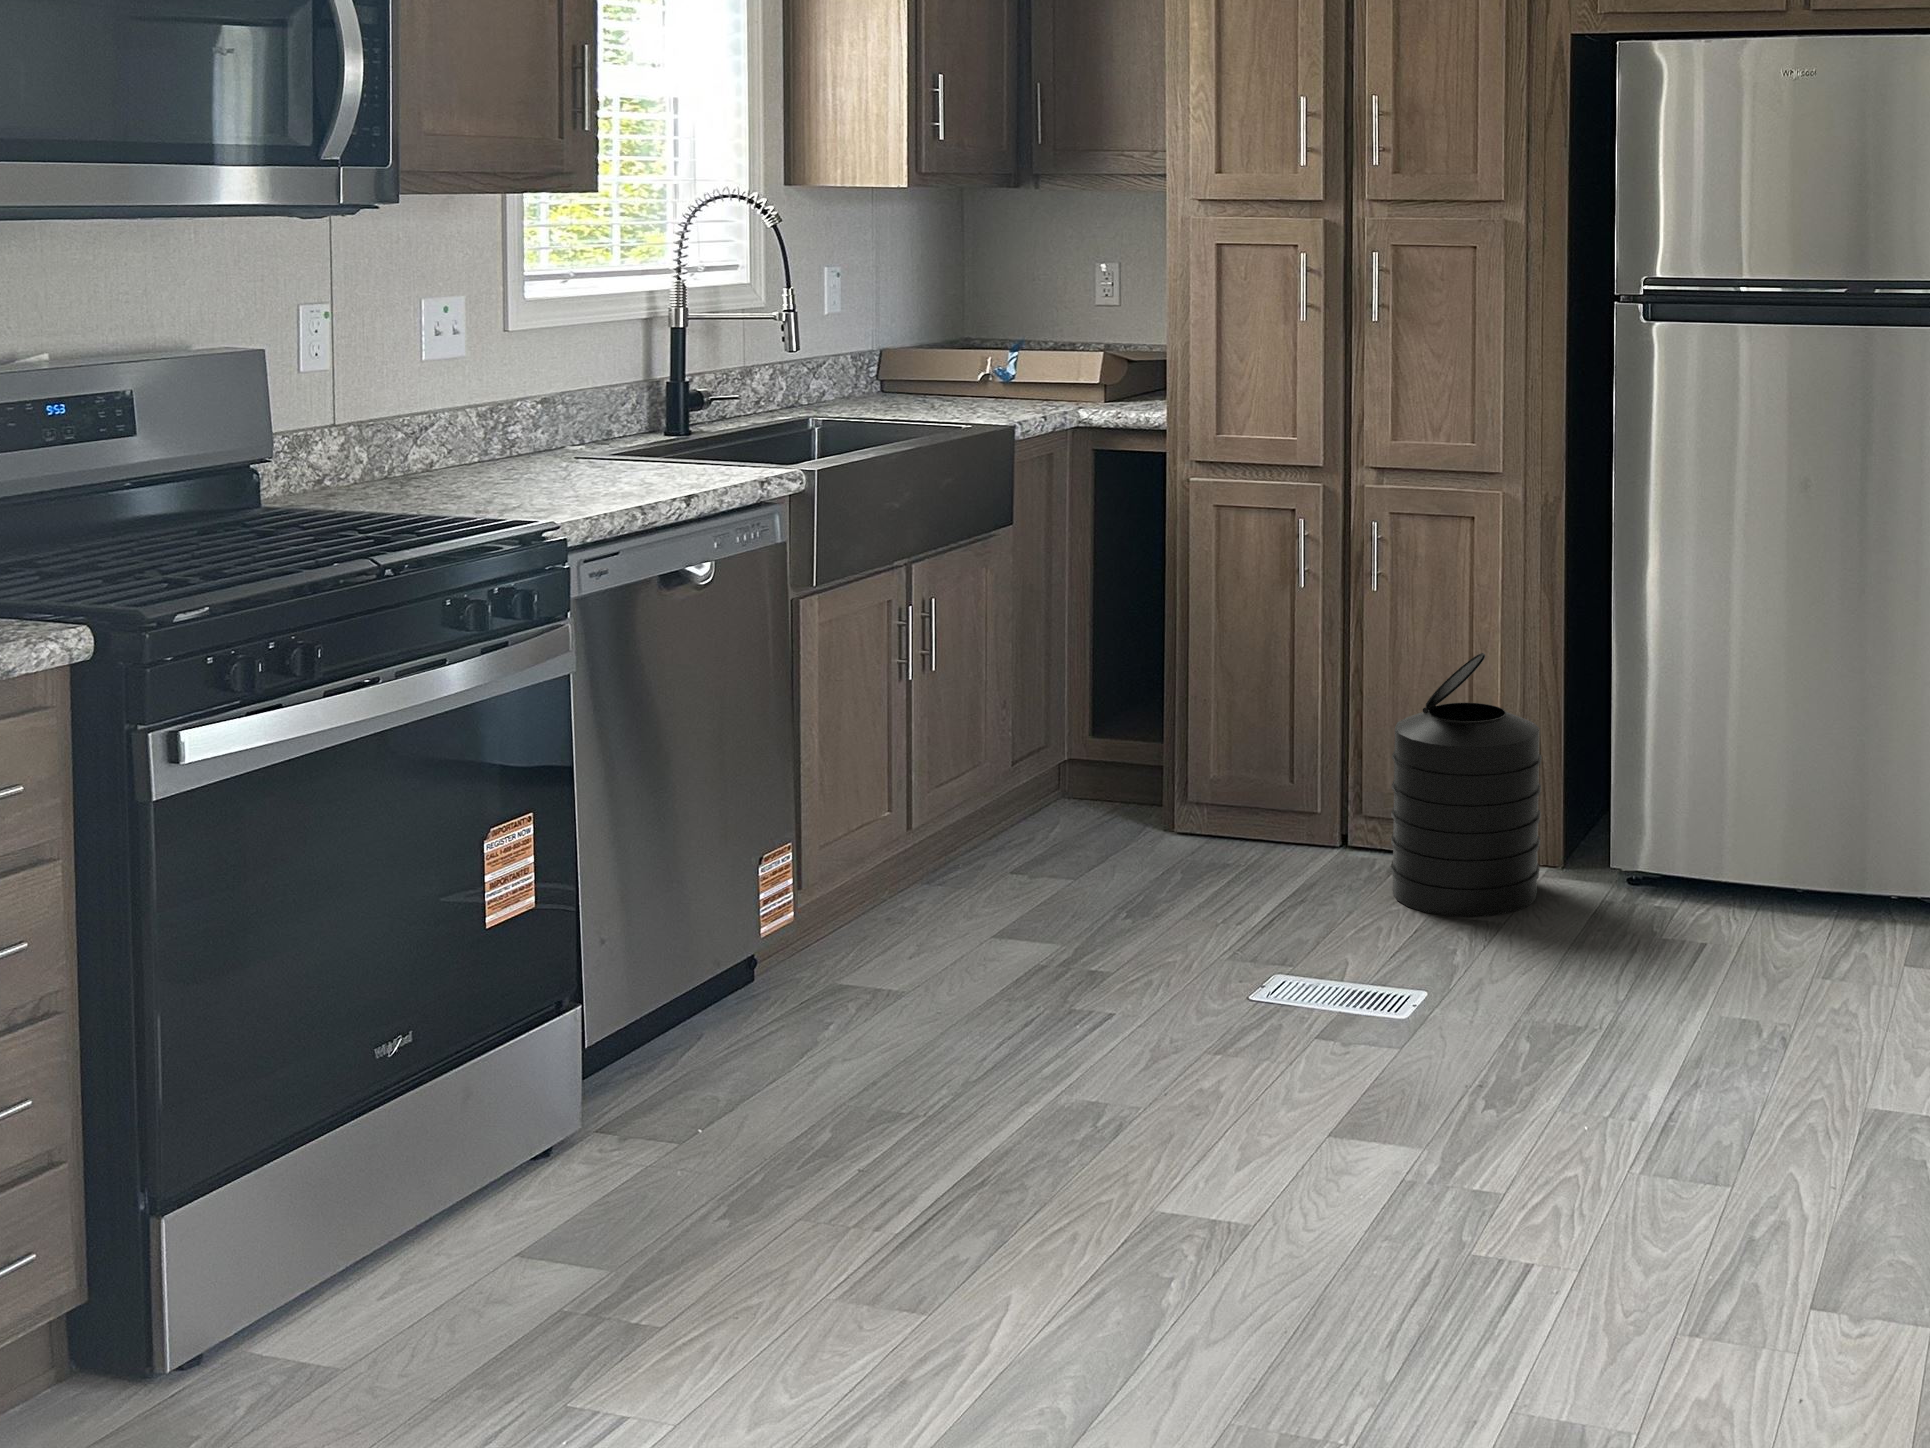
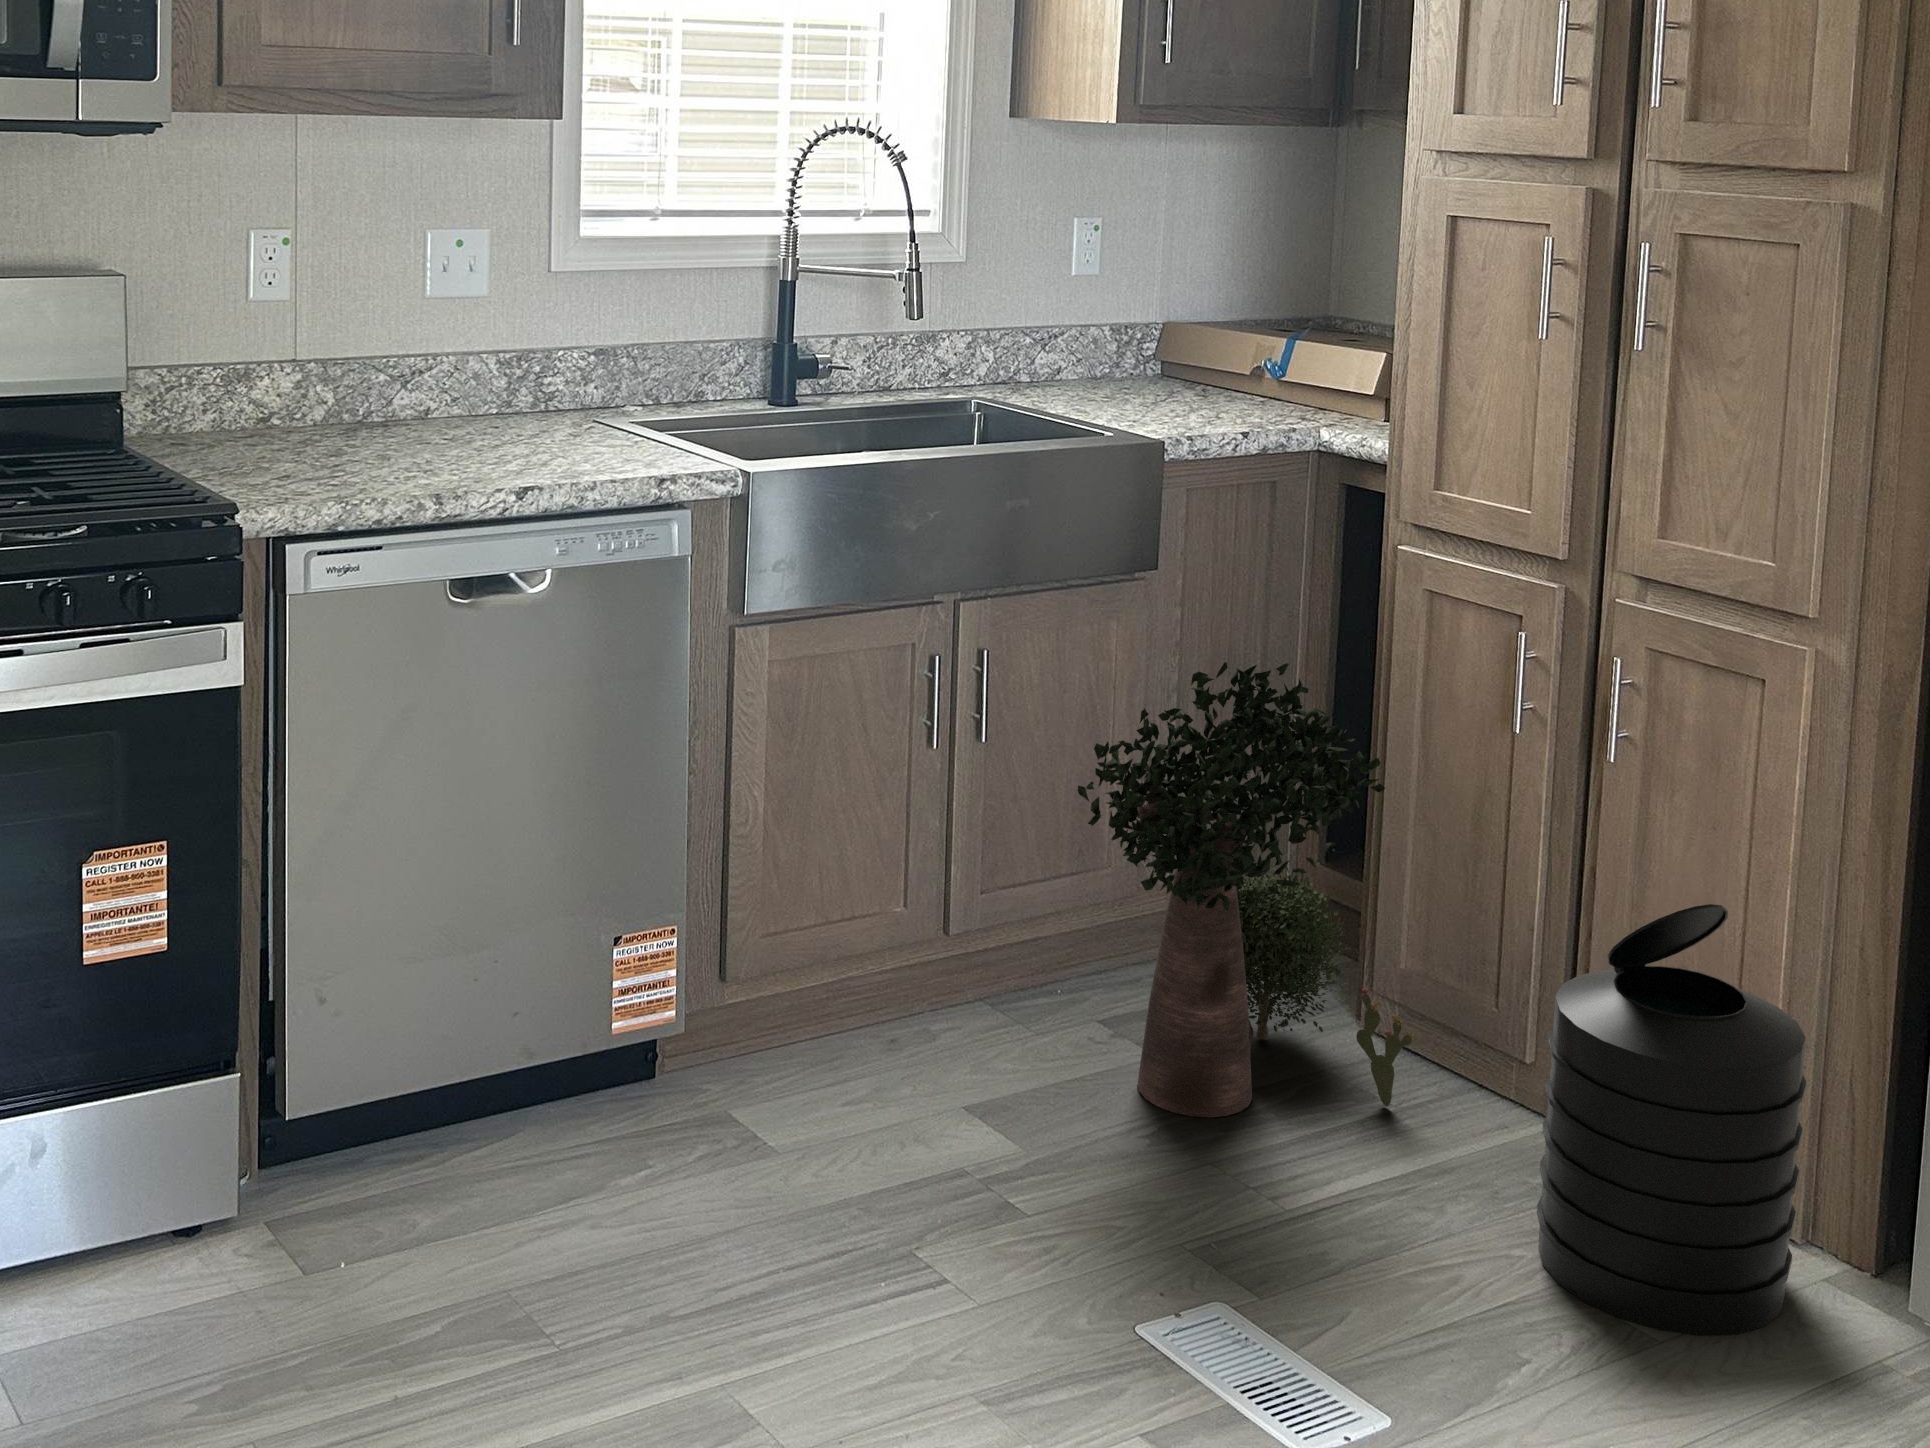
potted plant: none [1028,568,1258,901] -> present [1078,662,1414,1117]

